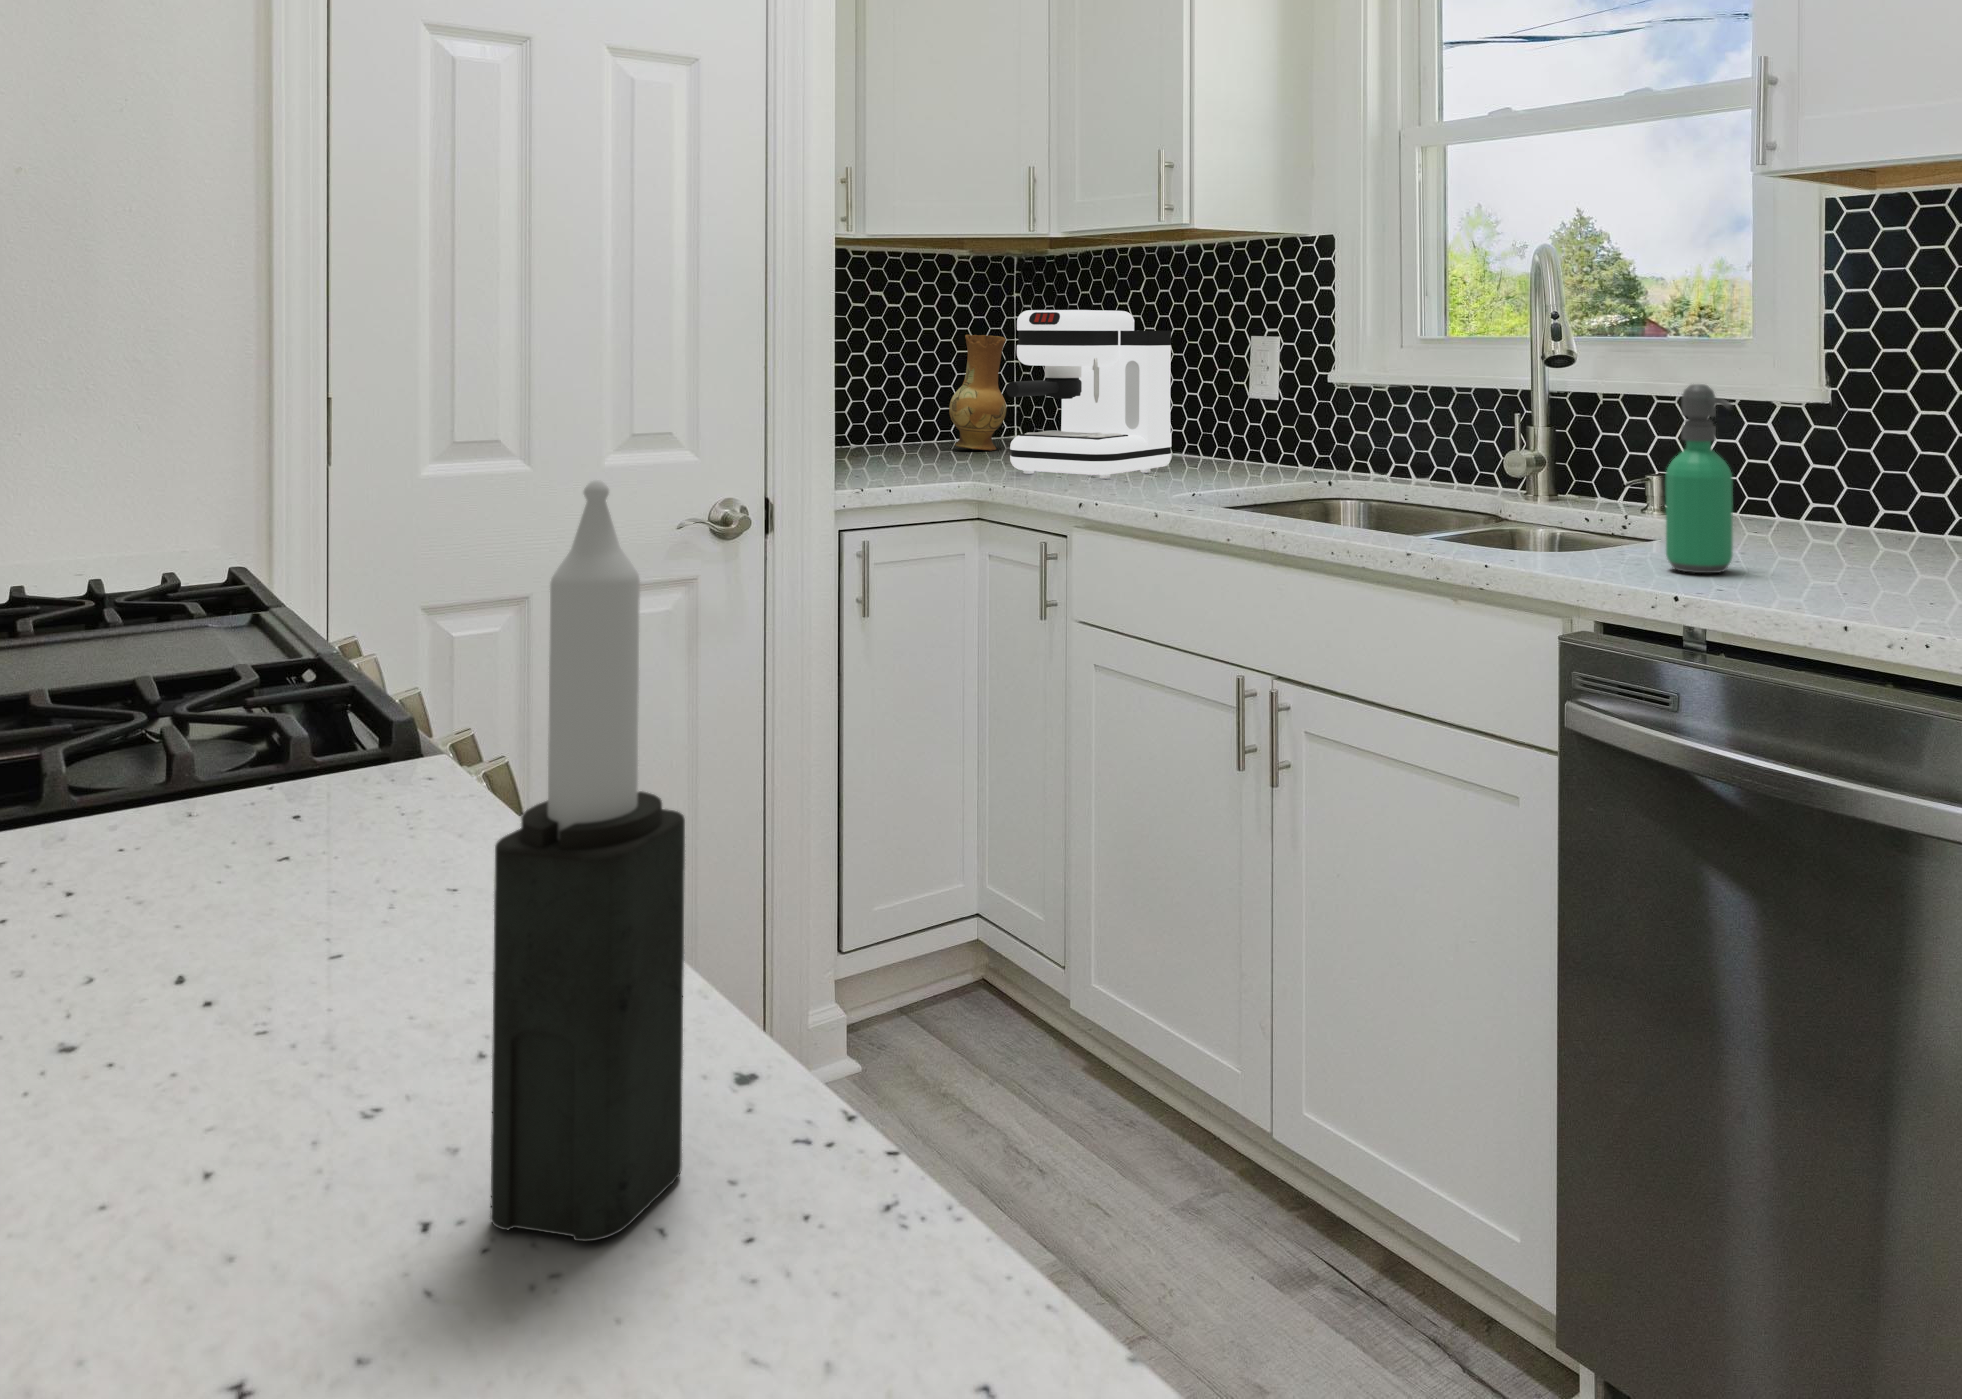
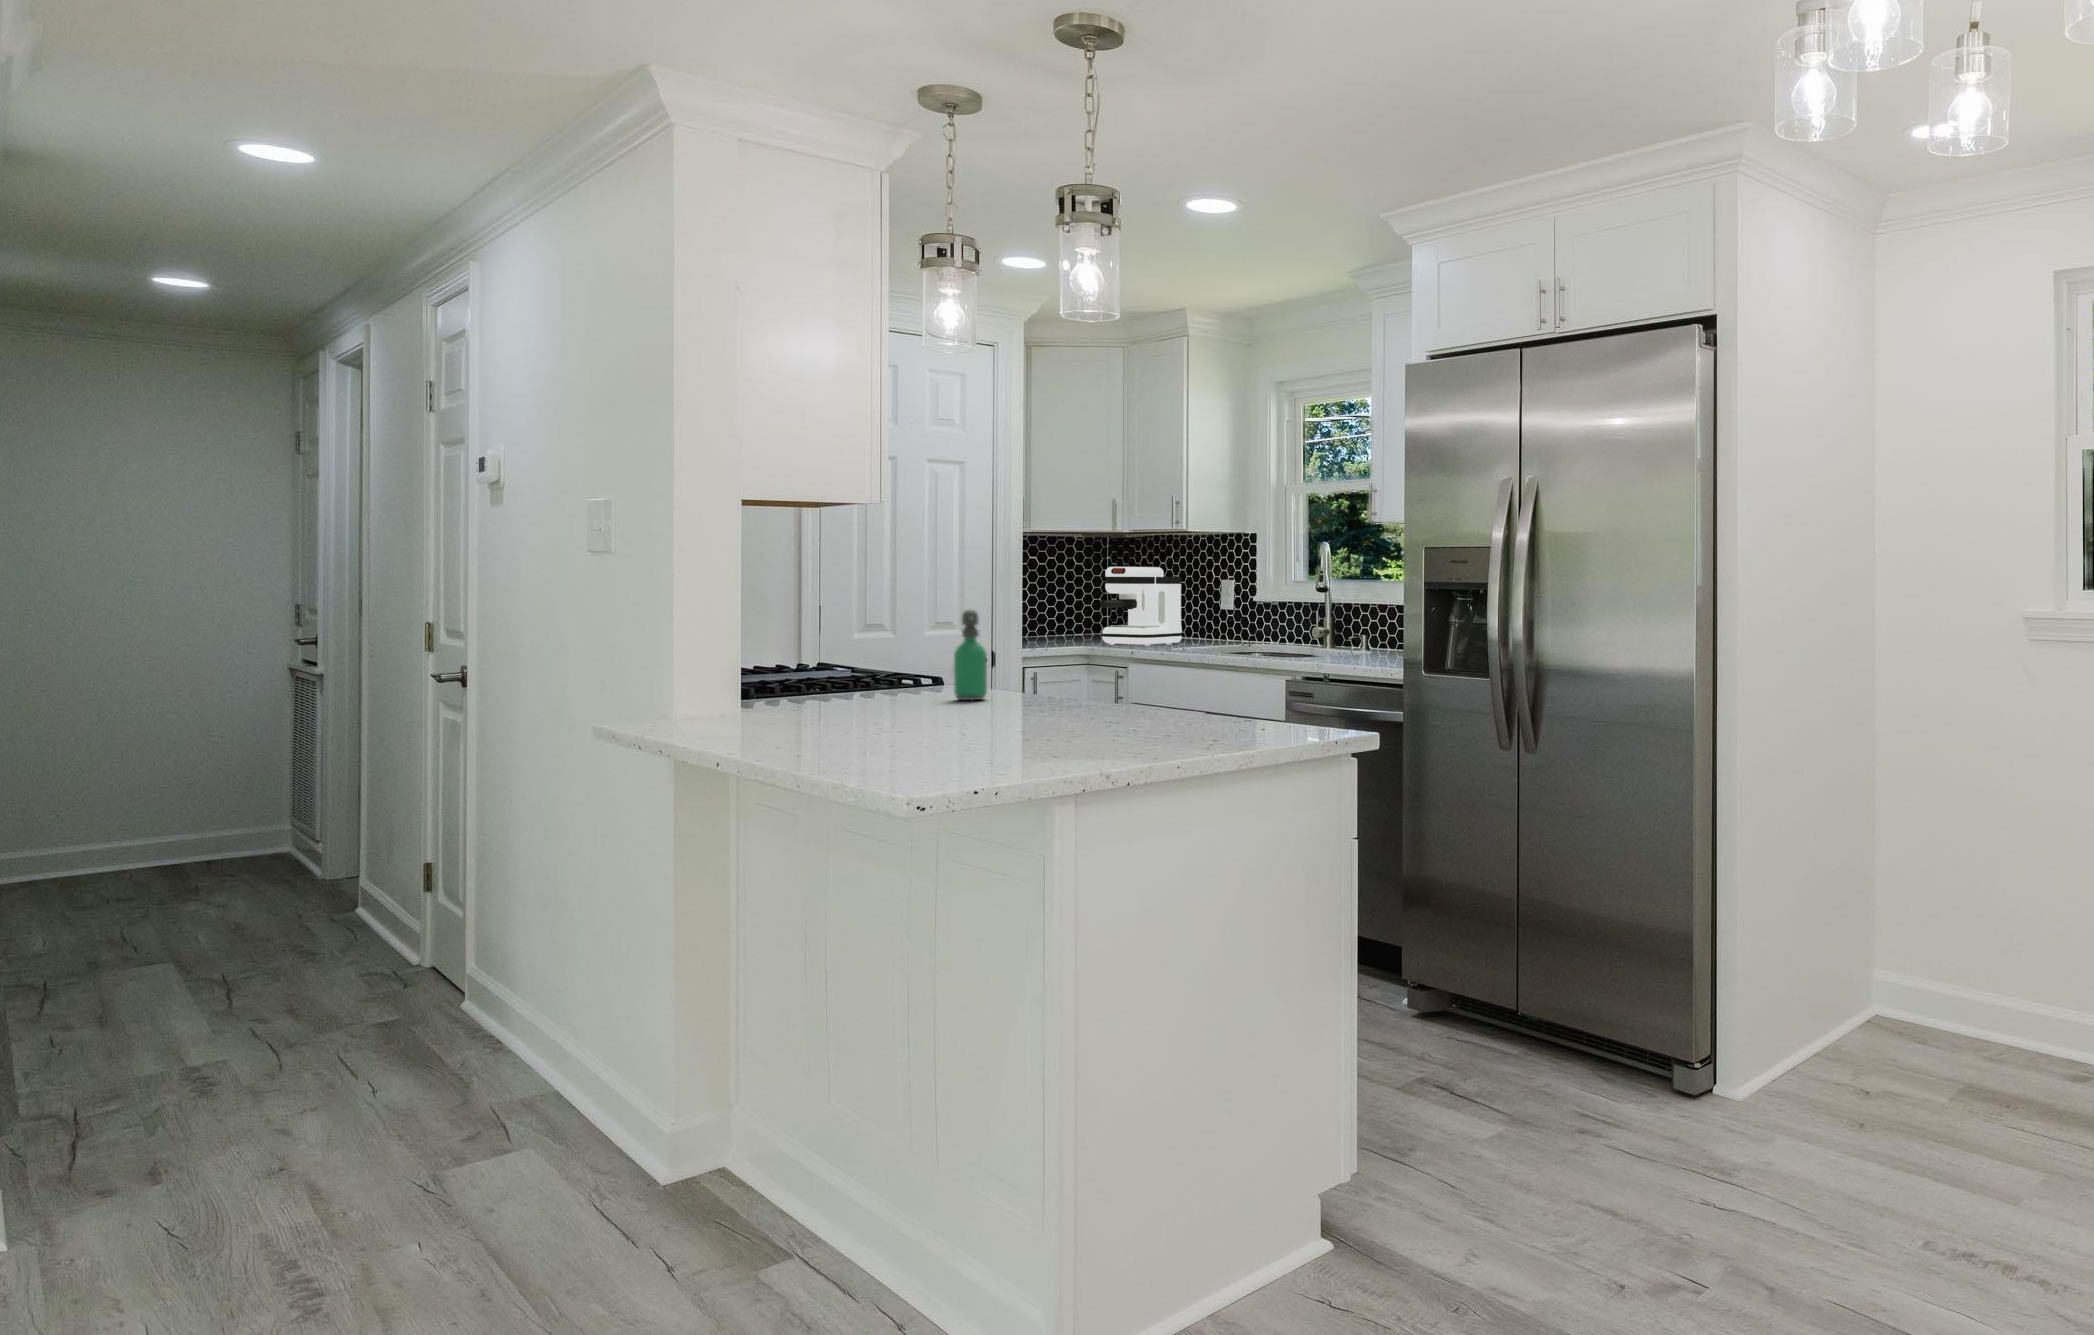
ceramic jug: present [949,335,1006,451] -> none [1072,579,1103,639]
soap dispenser: present [1666,384,1733,573] -> present [954,610,987,700]
candle: present [490,480,685,1241] -> none [1010,598,1036,702]

